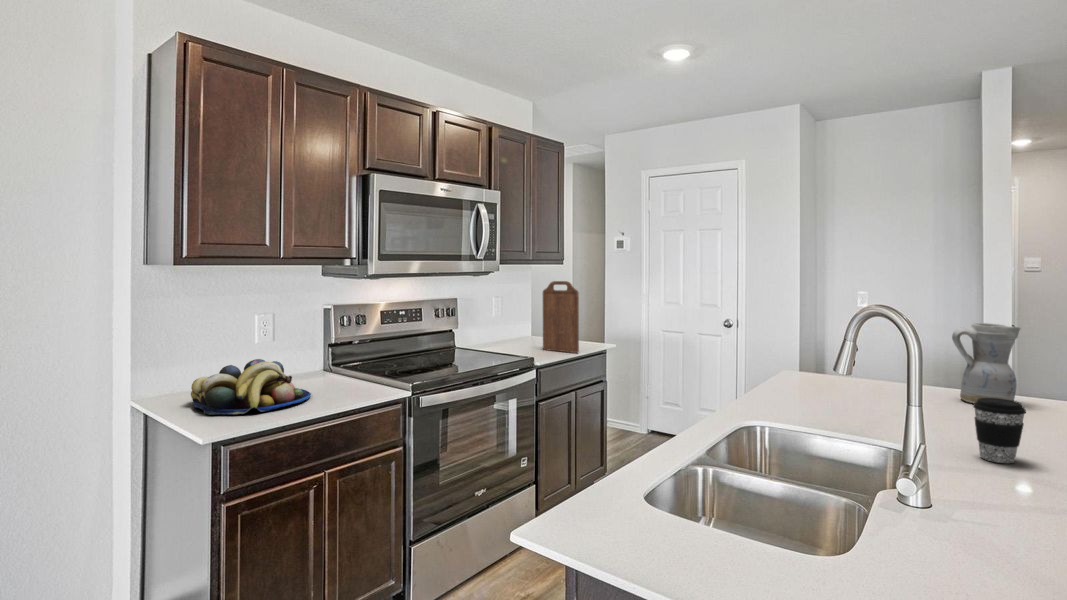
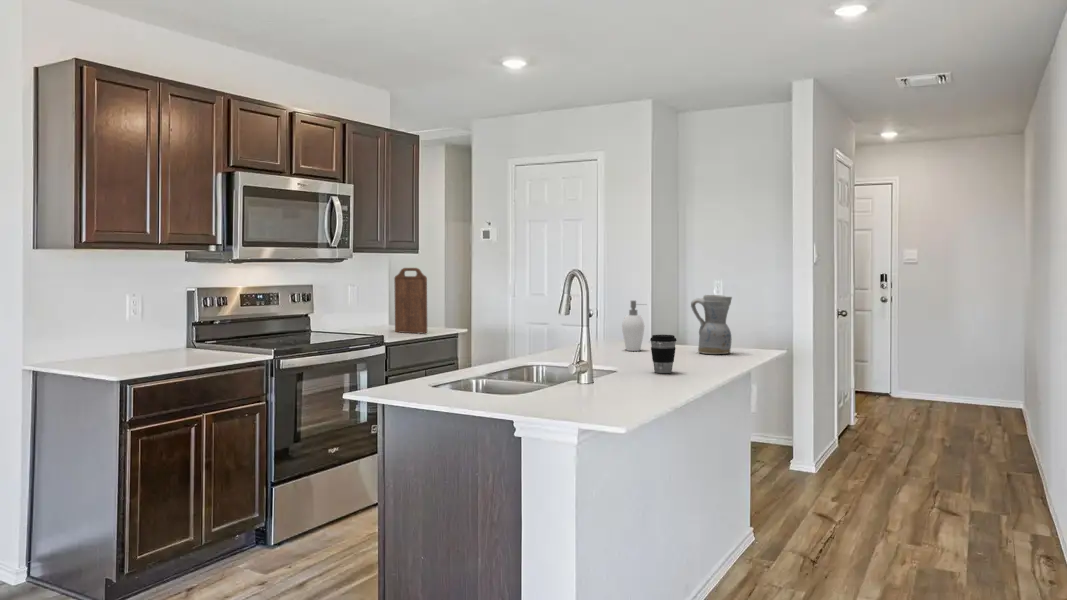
soap dispenser: none [844,328,885,393] -> present [622,301,644,351]
fruit bowl: present [191,359,311,415] -> none [87,329,187,367]

